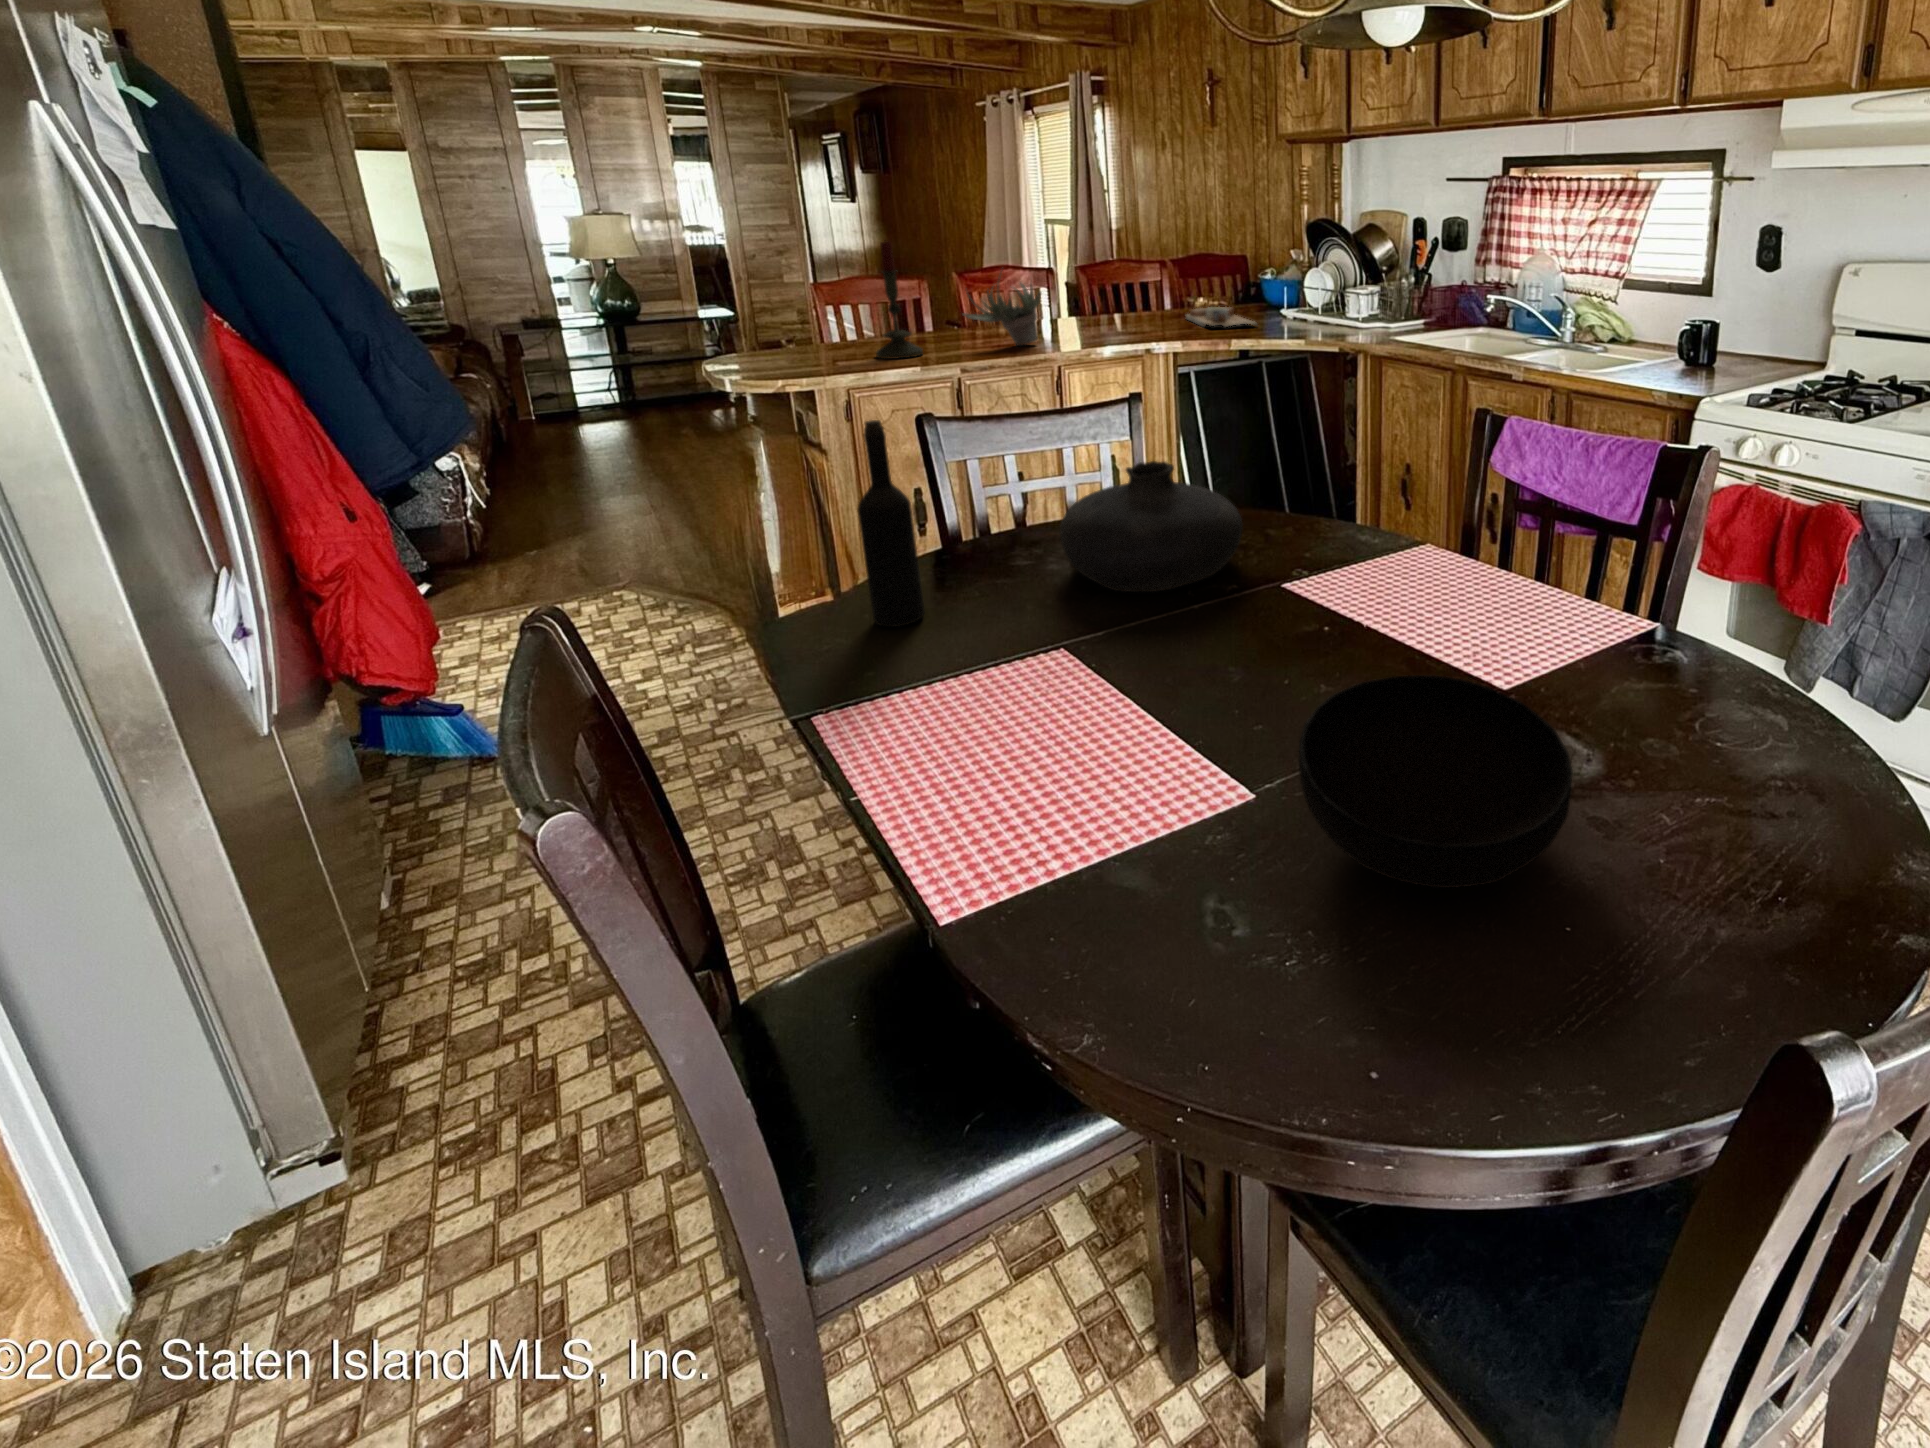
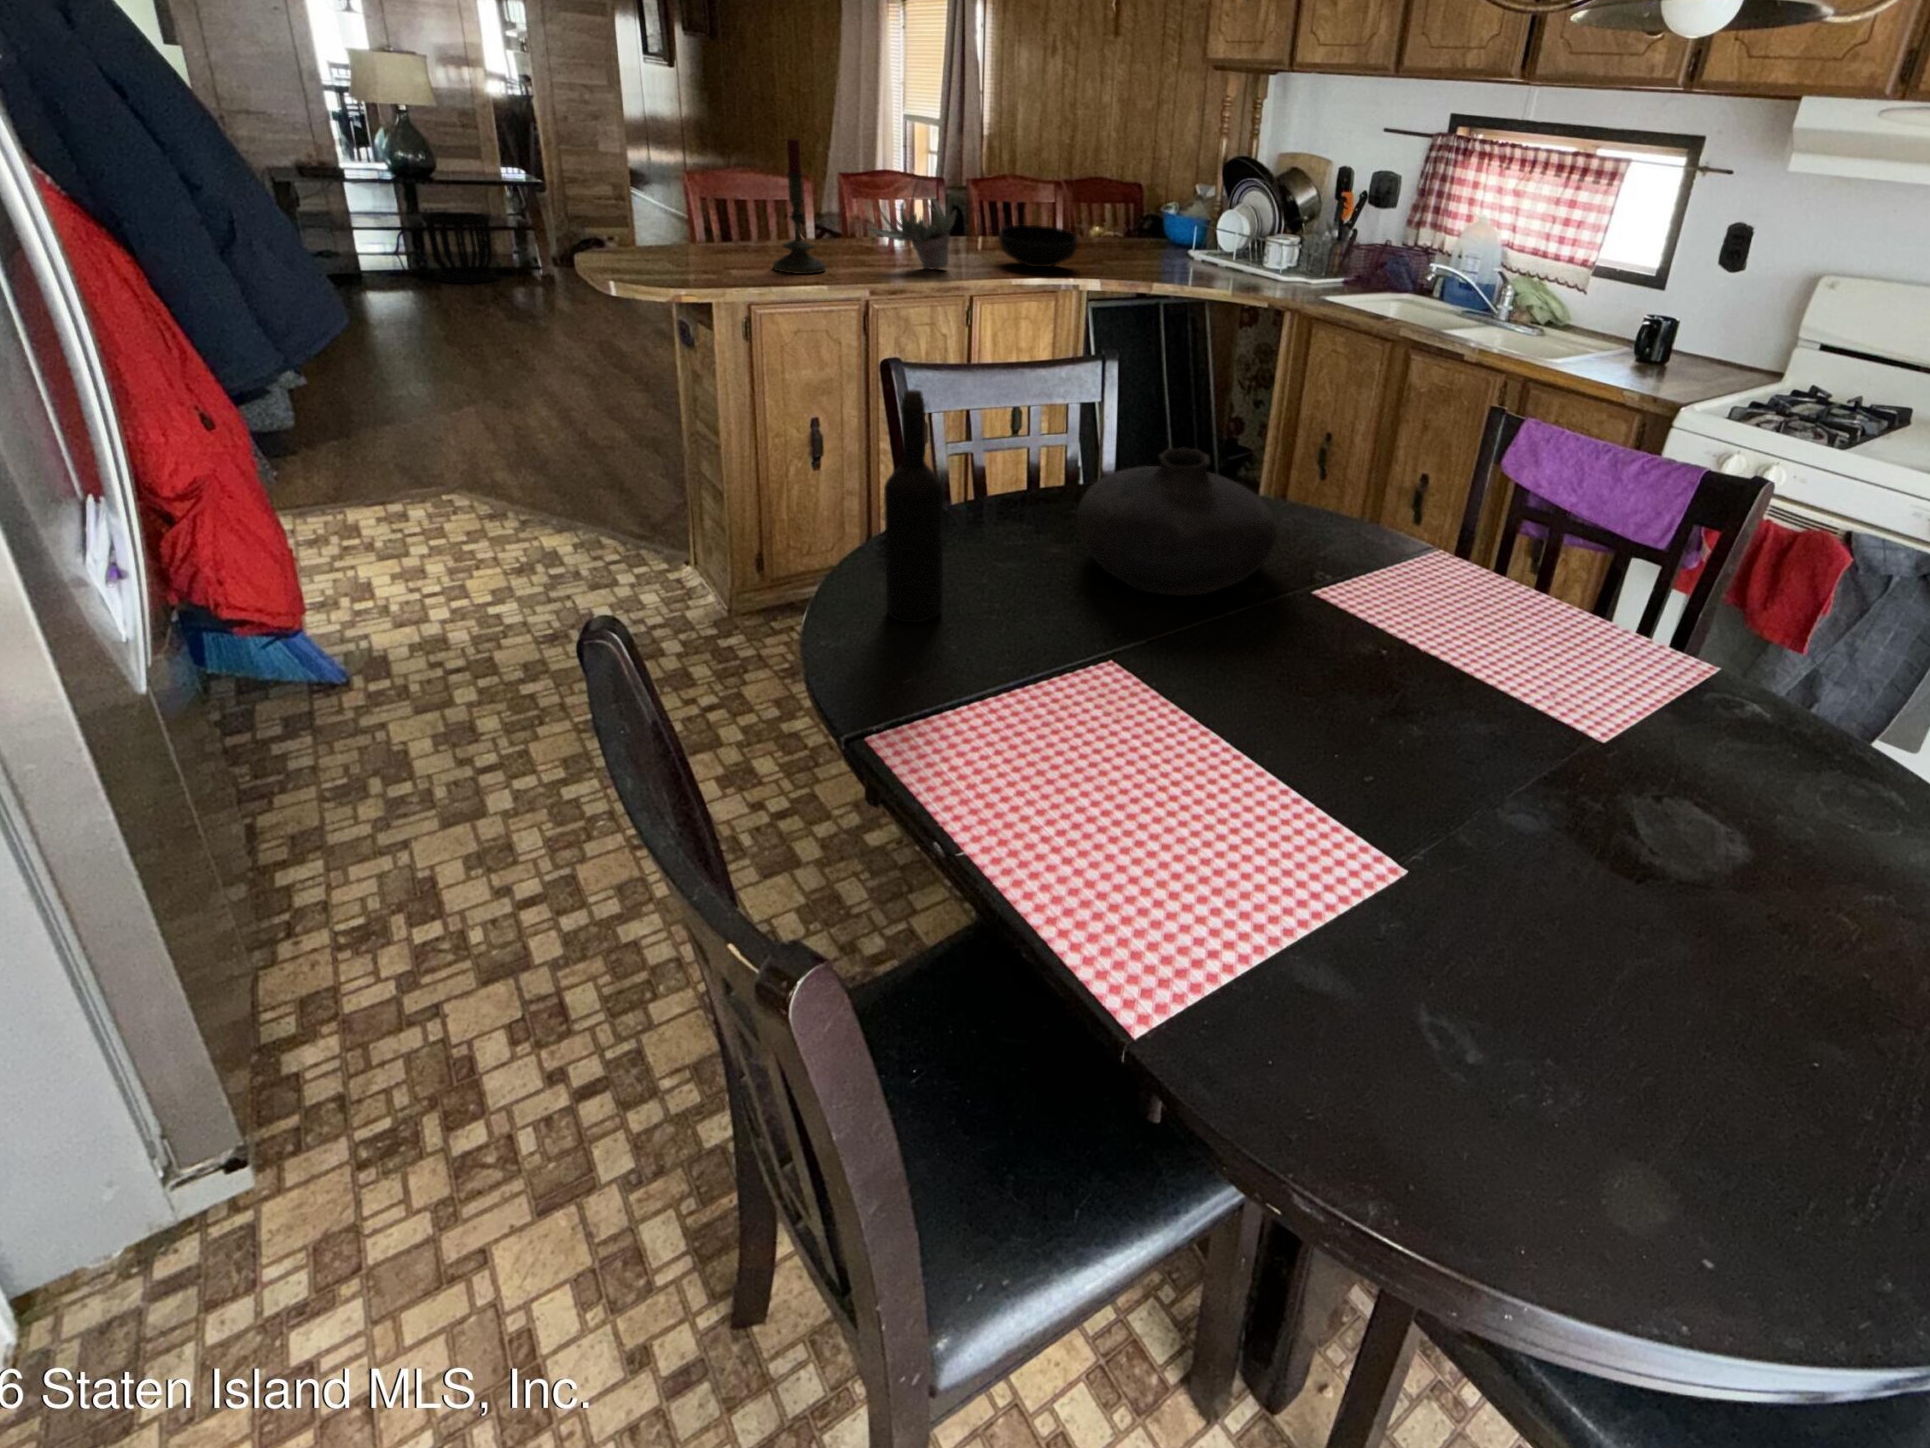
cutting board: present [1186,307,1257,327] -> none [1089,240,1175,270]
wastebasket: none [627,346,695,410] -> present [421,211,498,283]
bowl: present [1299,675,1573,888] -> present [999,225,1077,267]

